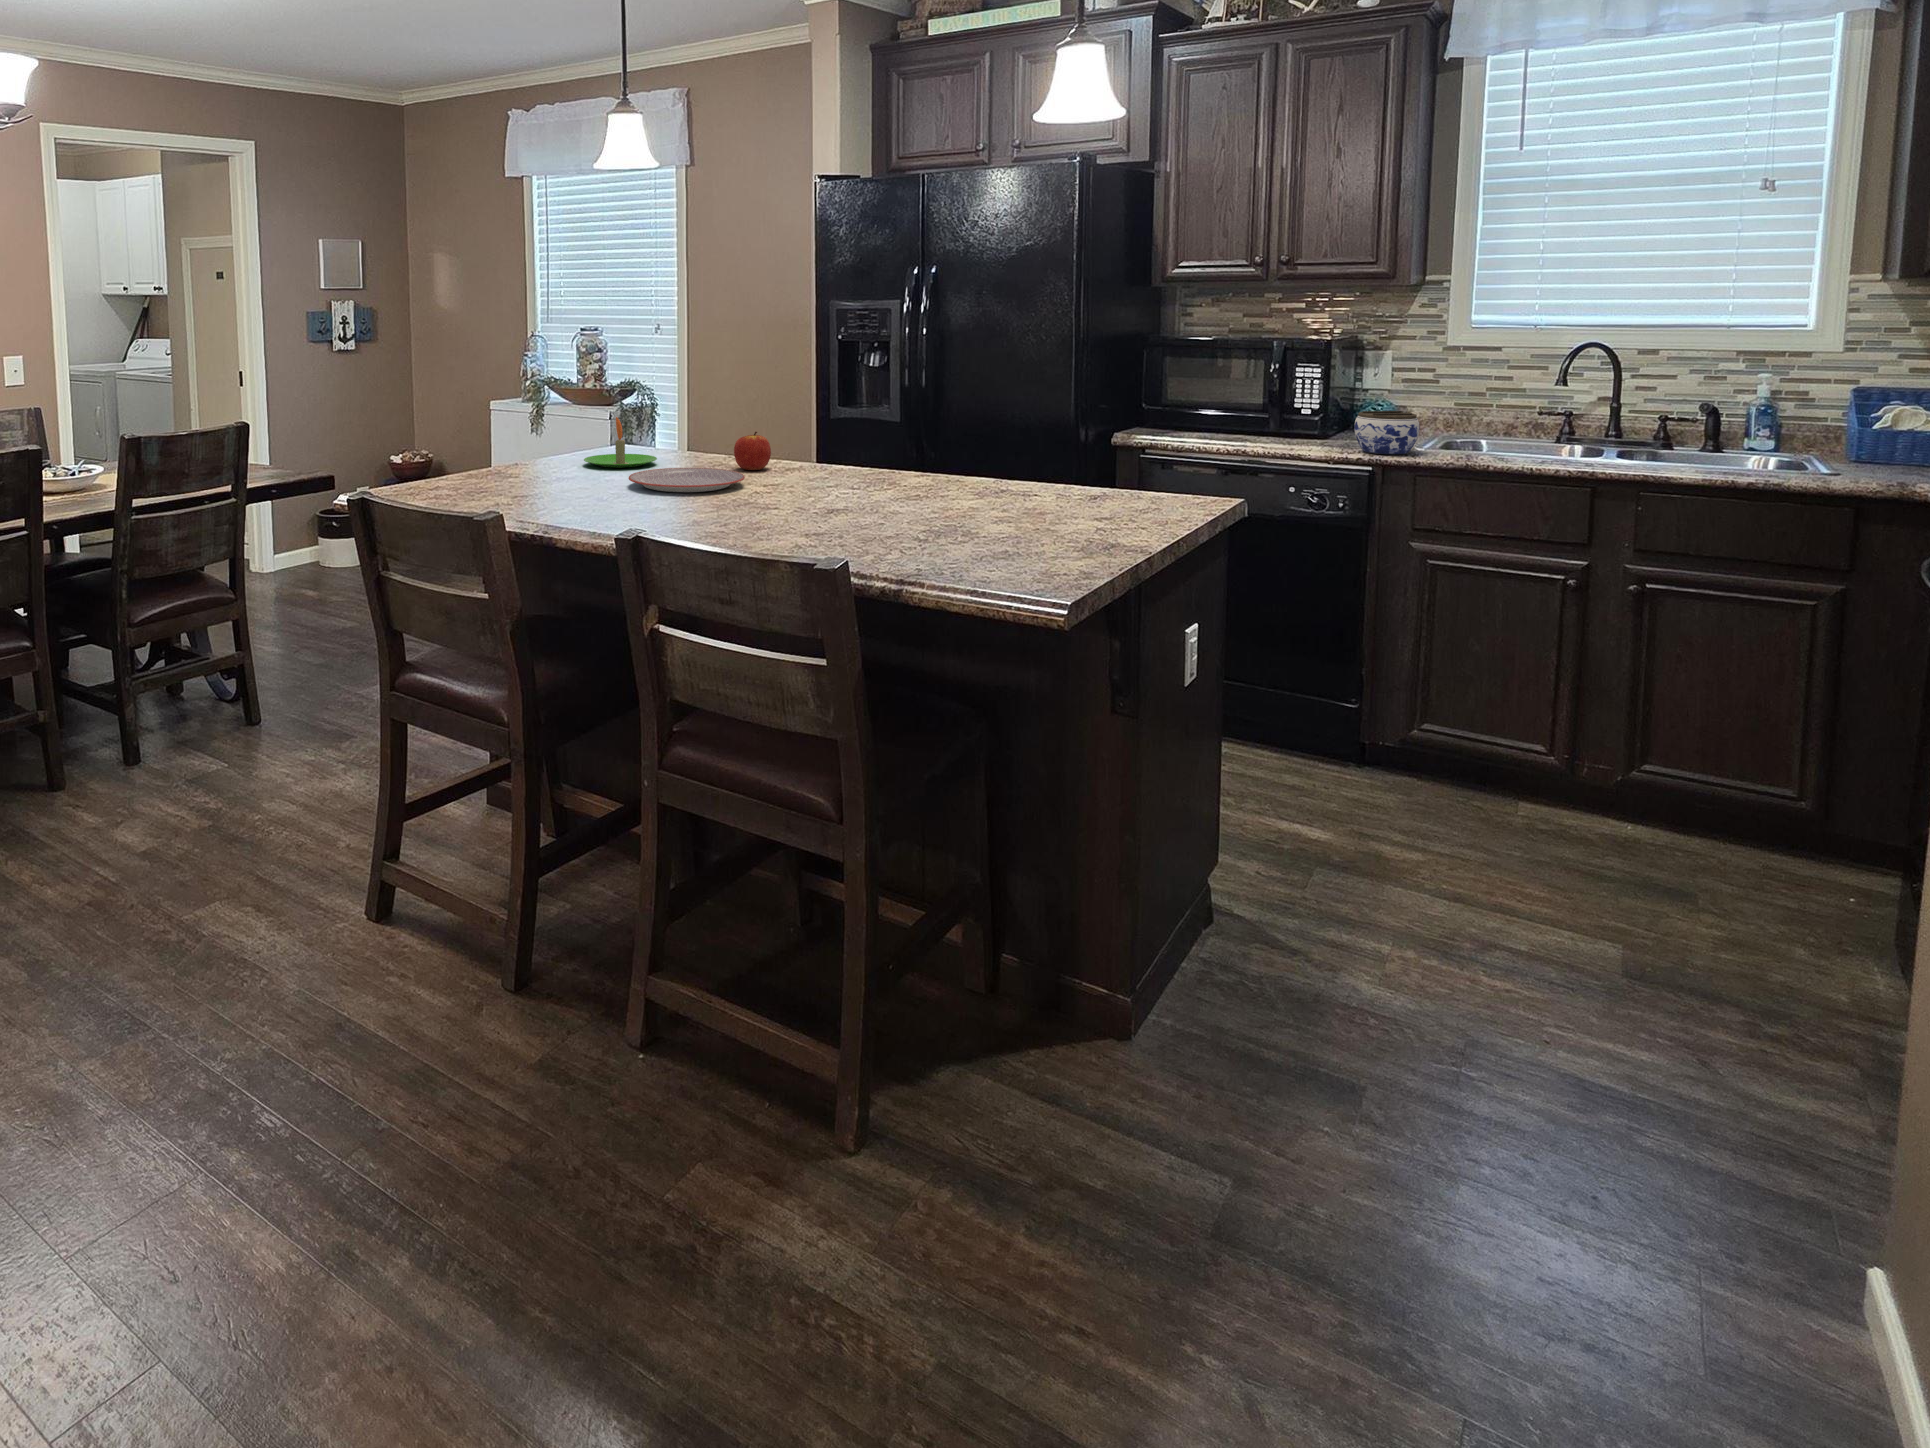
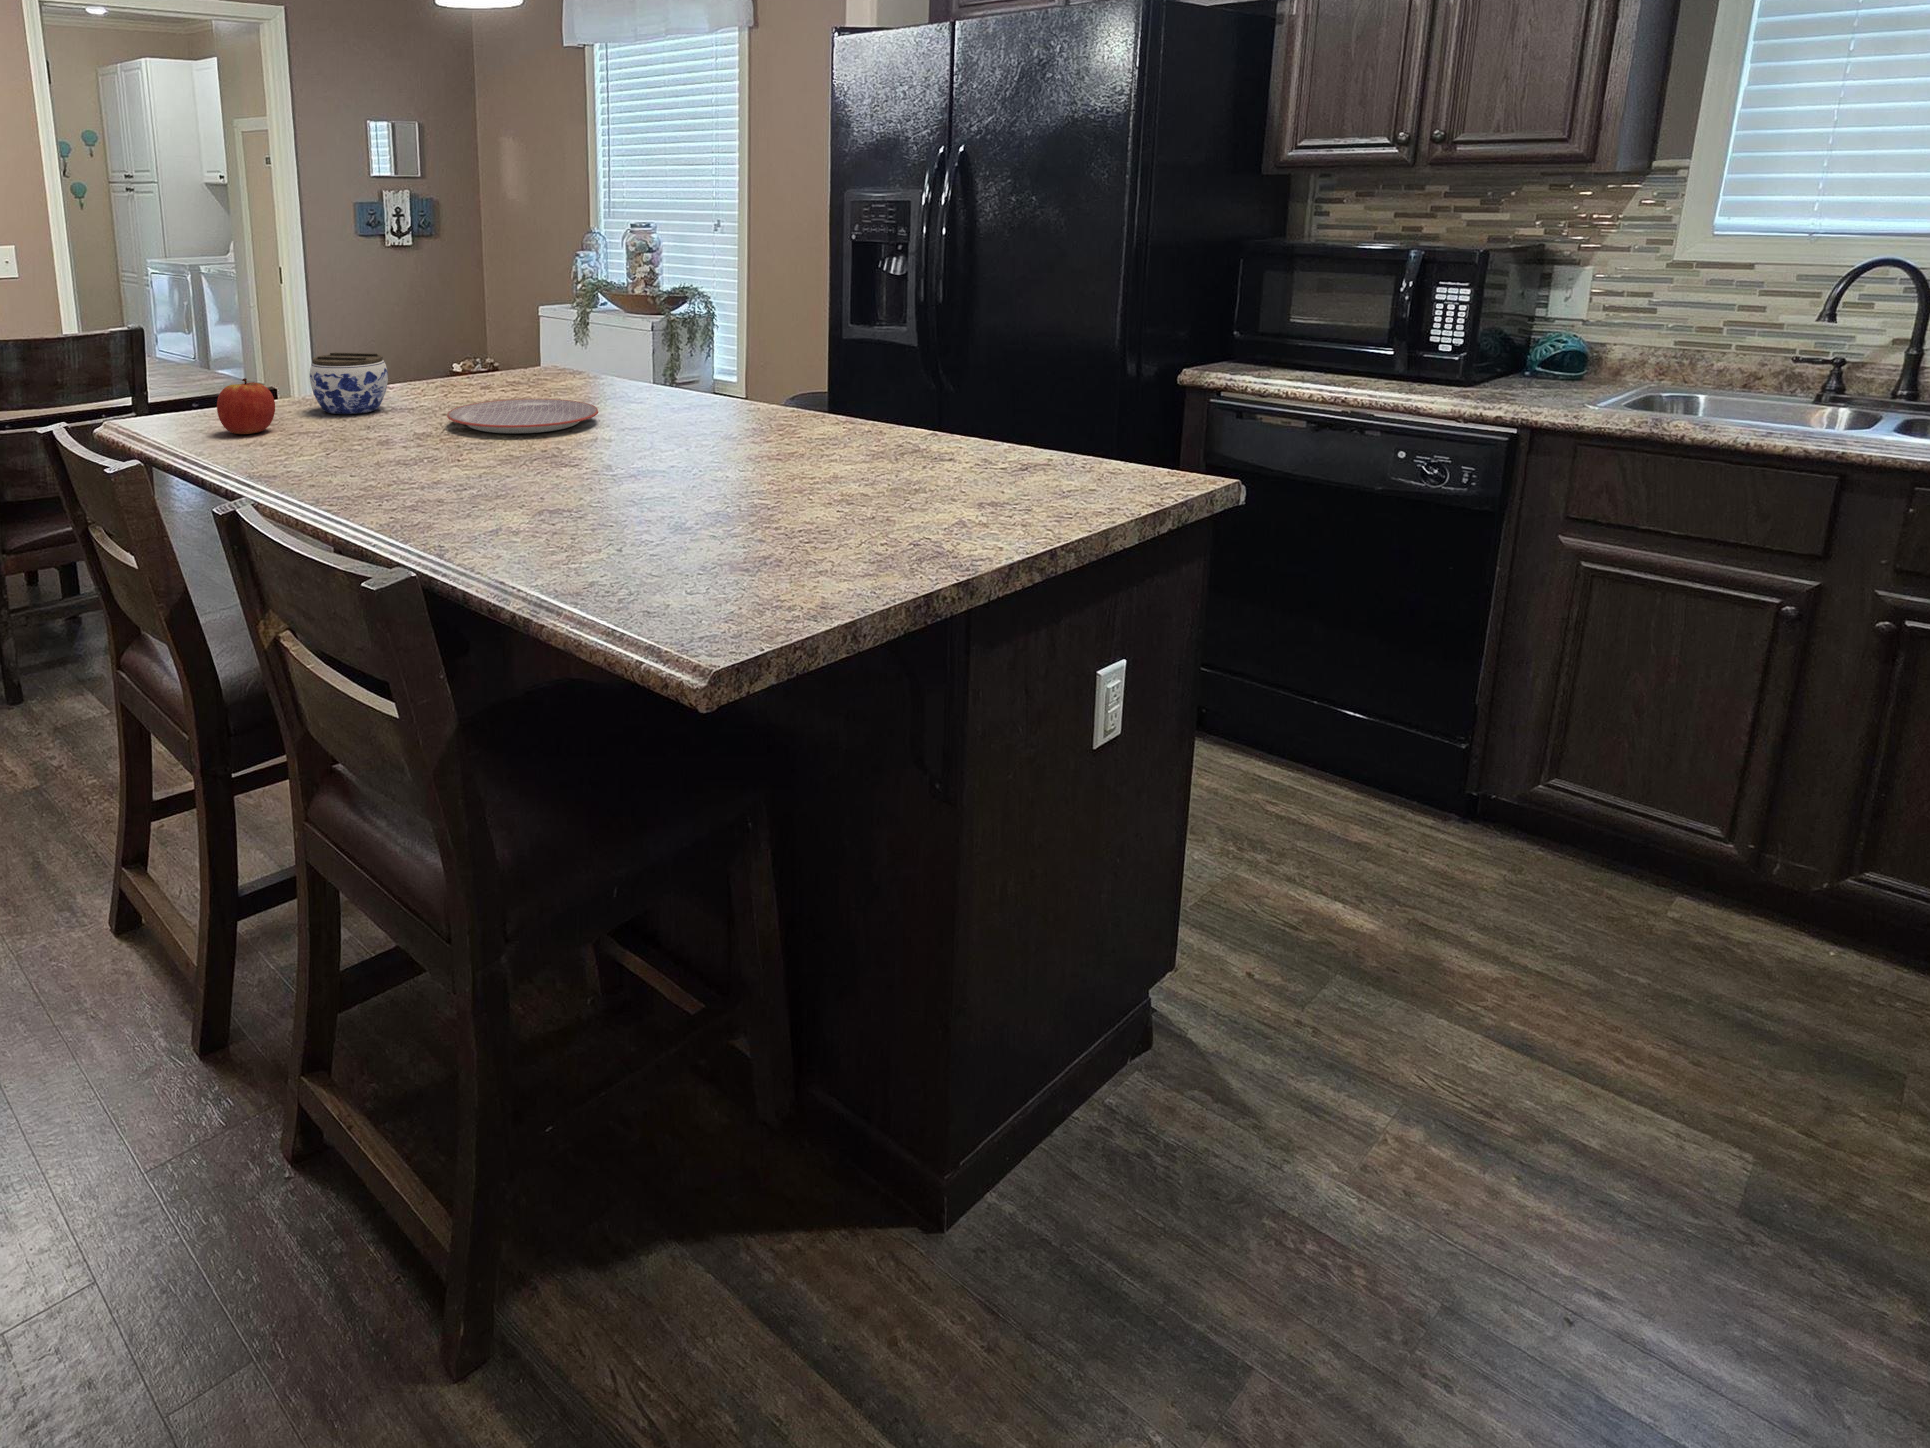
jar: present [1354,411,1420,454] -> present [310,353,388,414]
candle: present [584,417,657,468] -> none [454,330,546,395]
apple: present [734,432,771,470] -> present [217,378,275,434]

